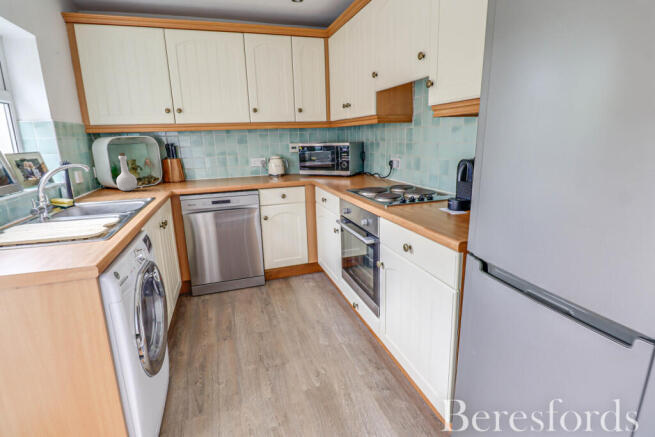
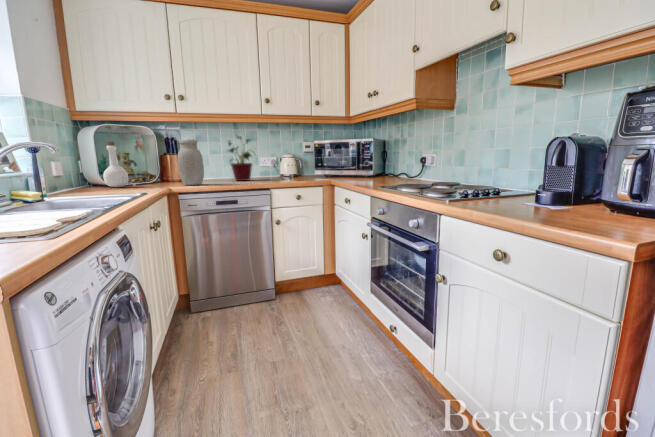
potted plant: none [219,140,246,182] -> present [228,136,252,181]
jar: none [178,148,201,188] -> present [178,139,204,185]

